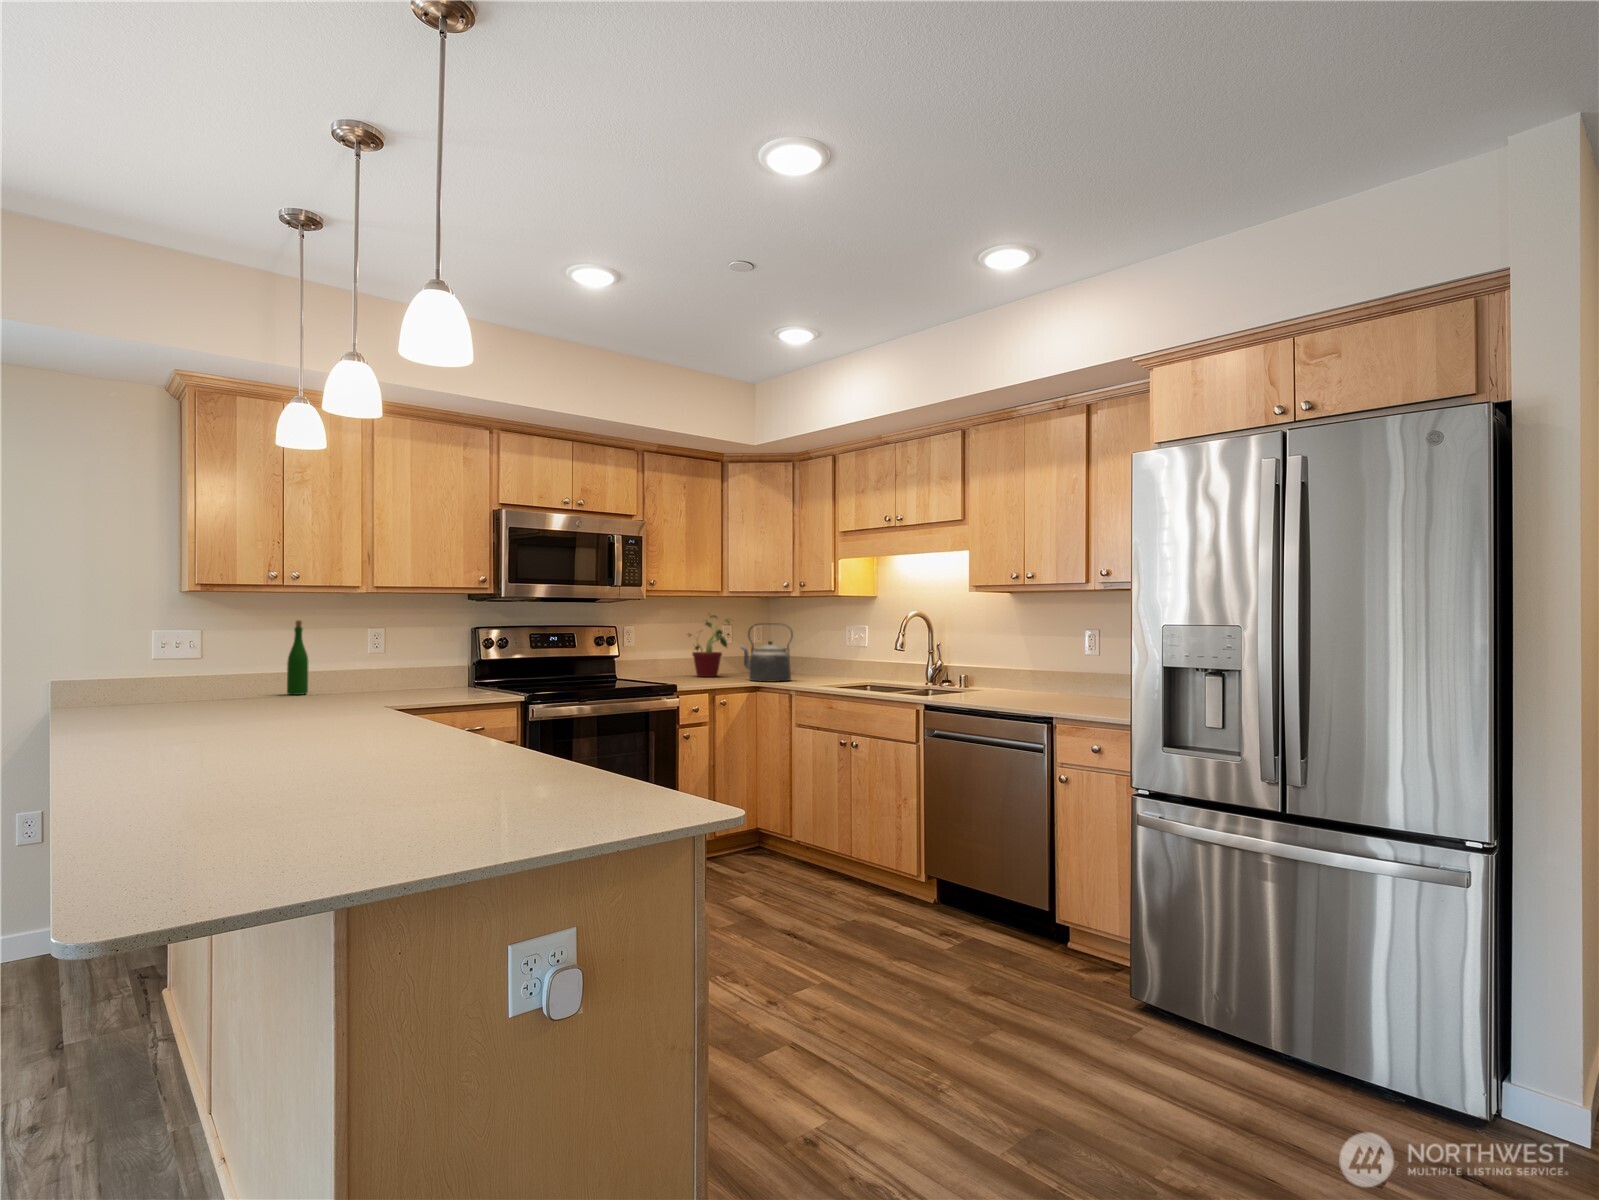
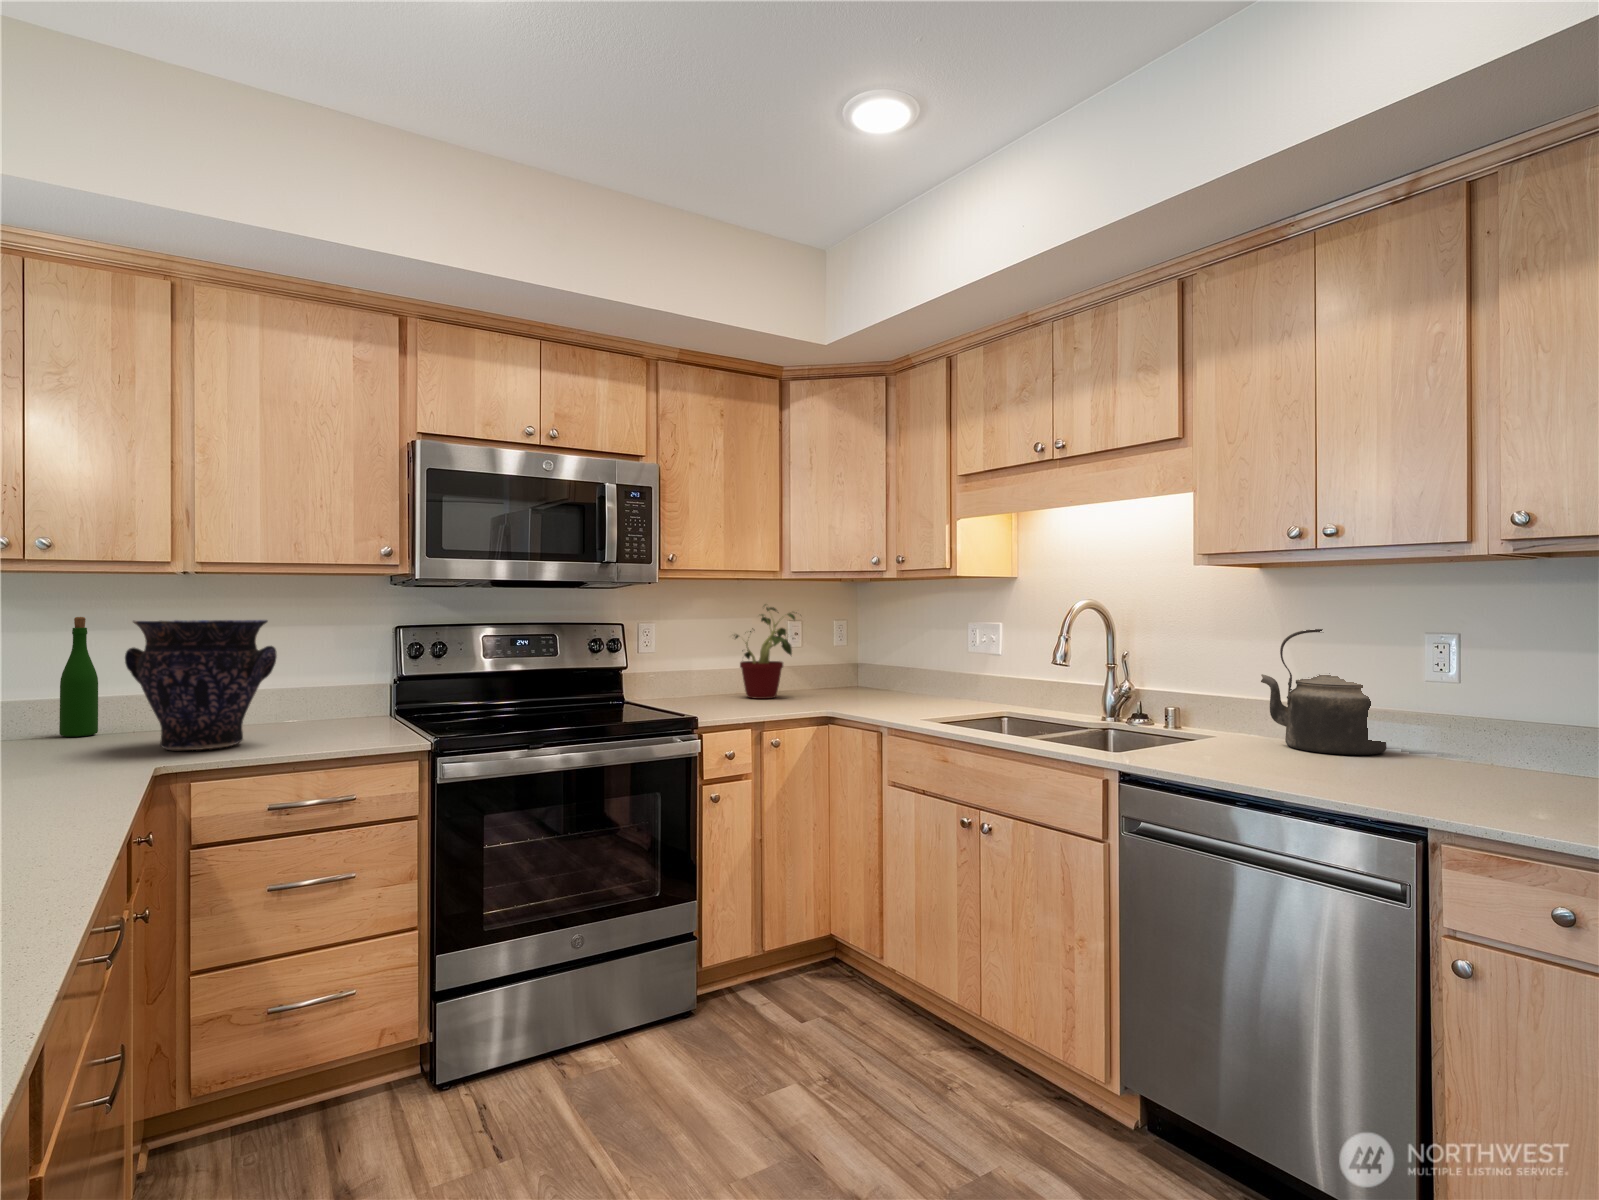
vase: none [351,622,435,699] -> present [125,620,277,750]
kettle: present [741,623,793,682] -> present [1261,629,1386,755]

